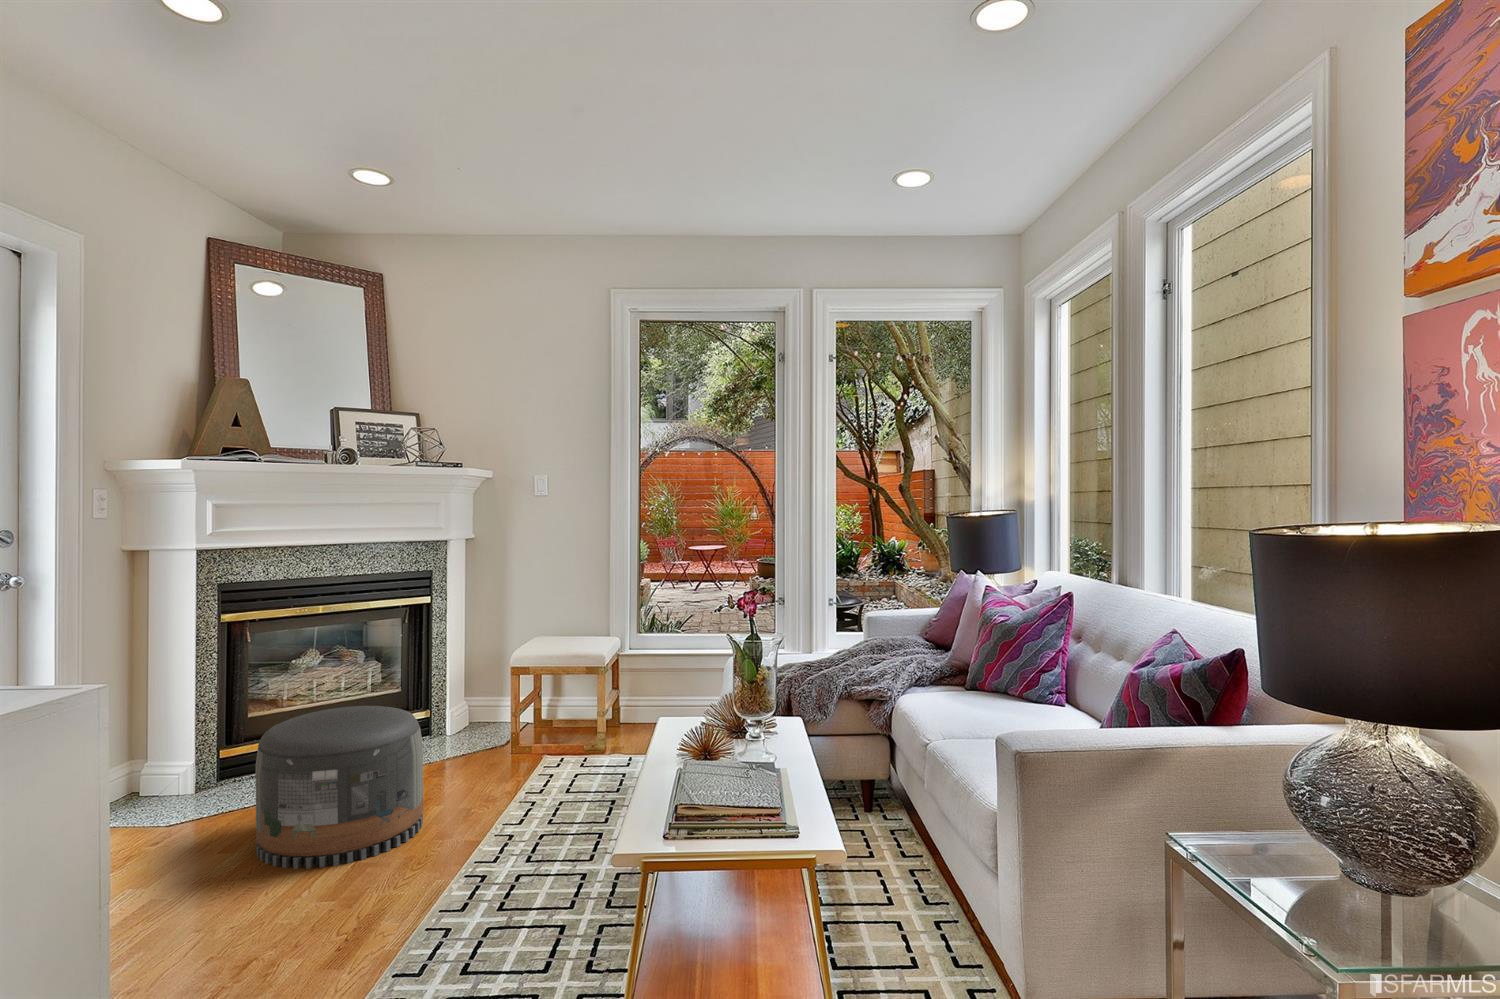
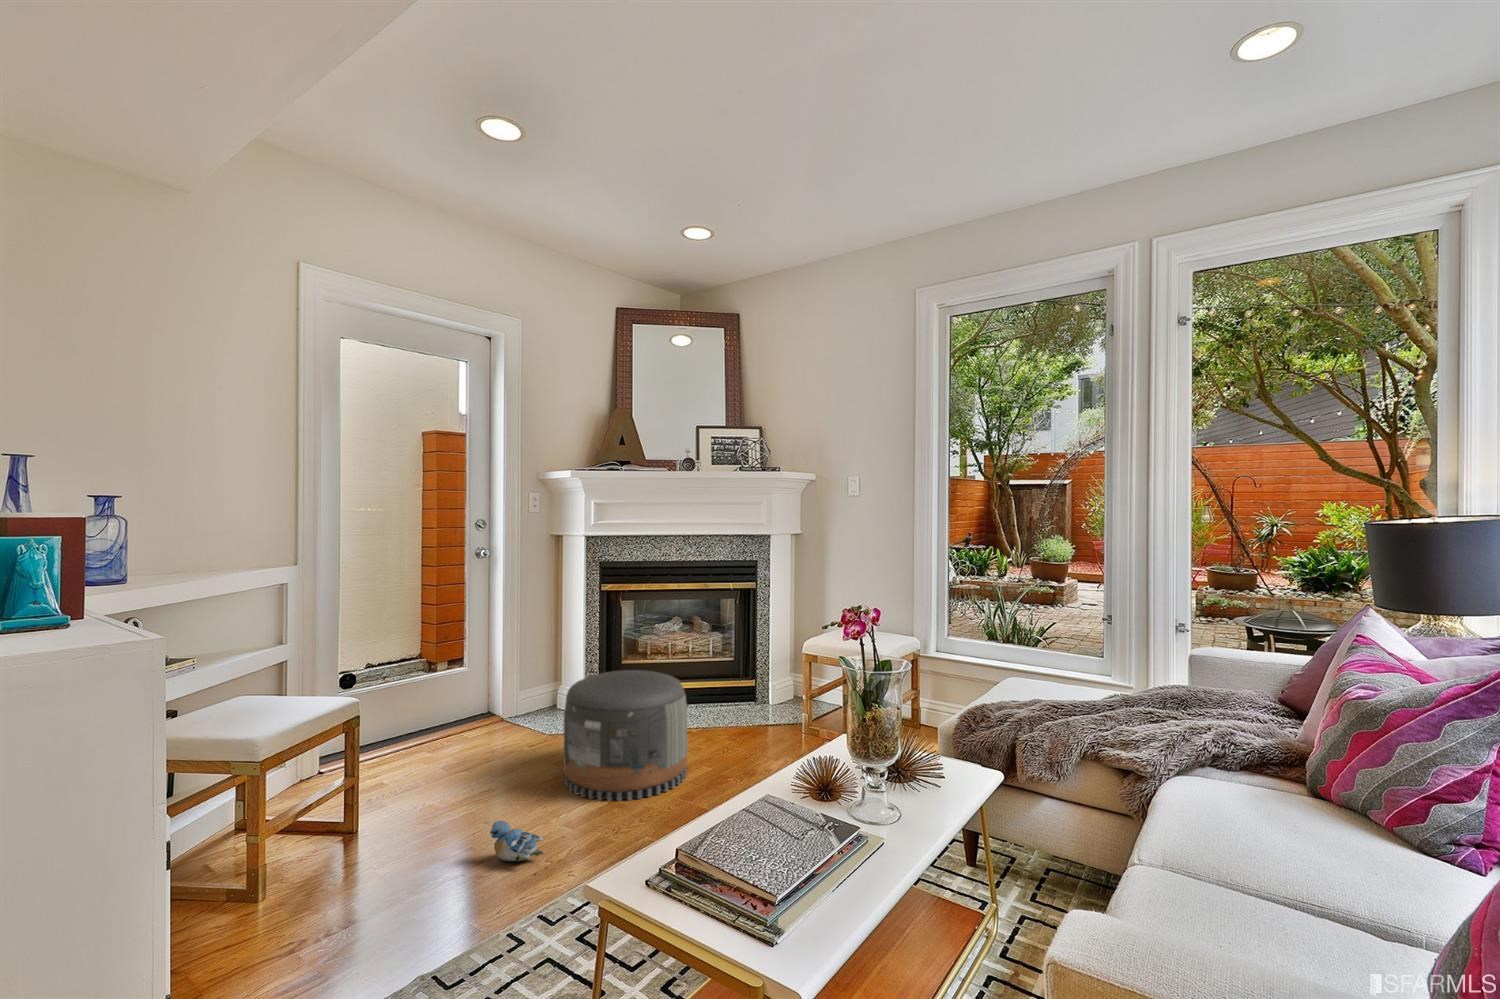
plush toy: none [255,902,334,949] -> present [490,821,543,861]

